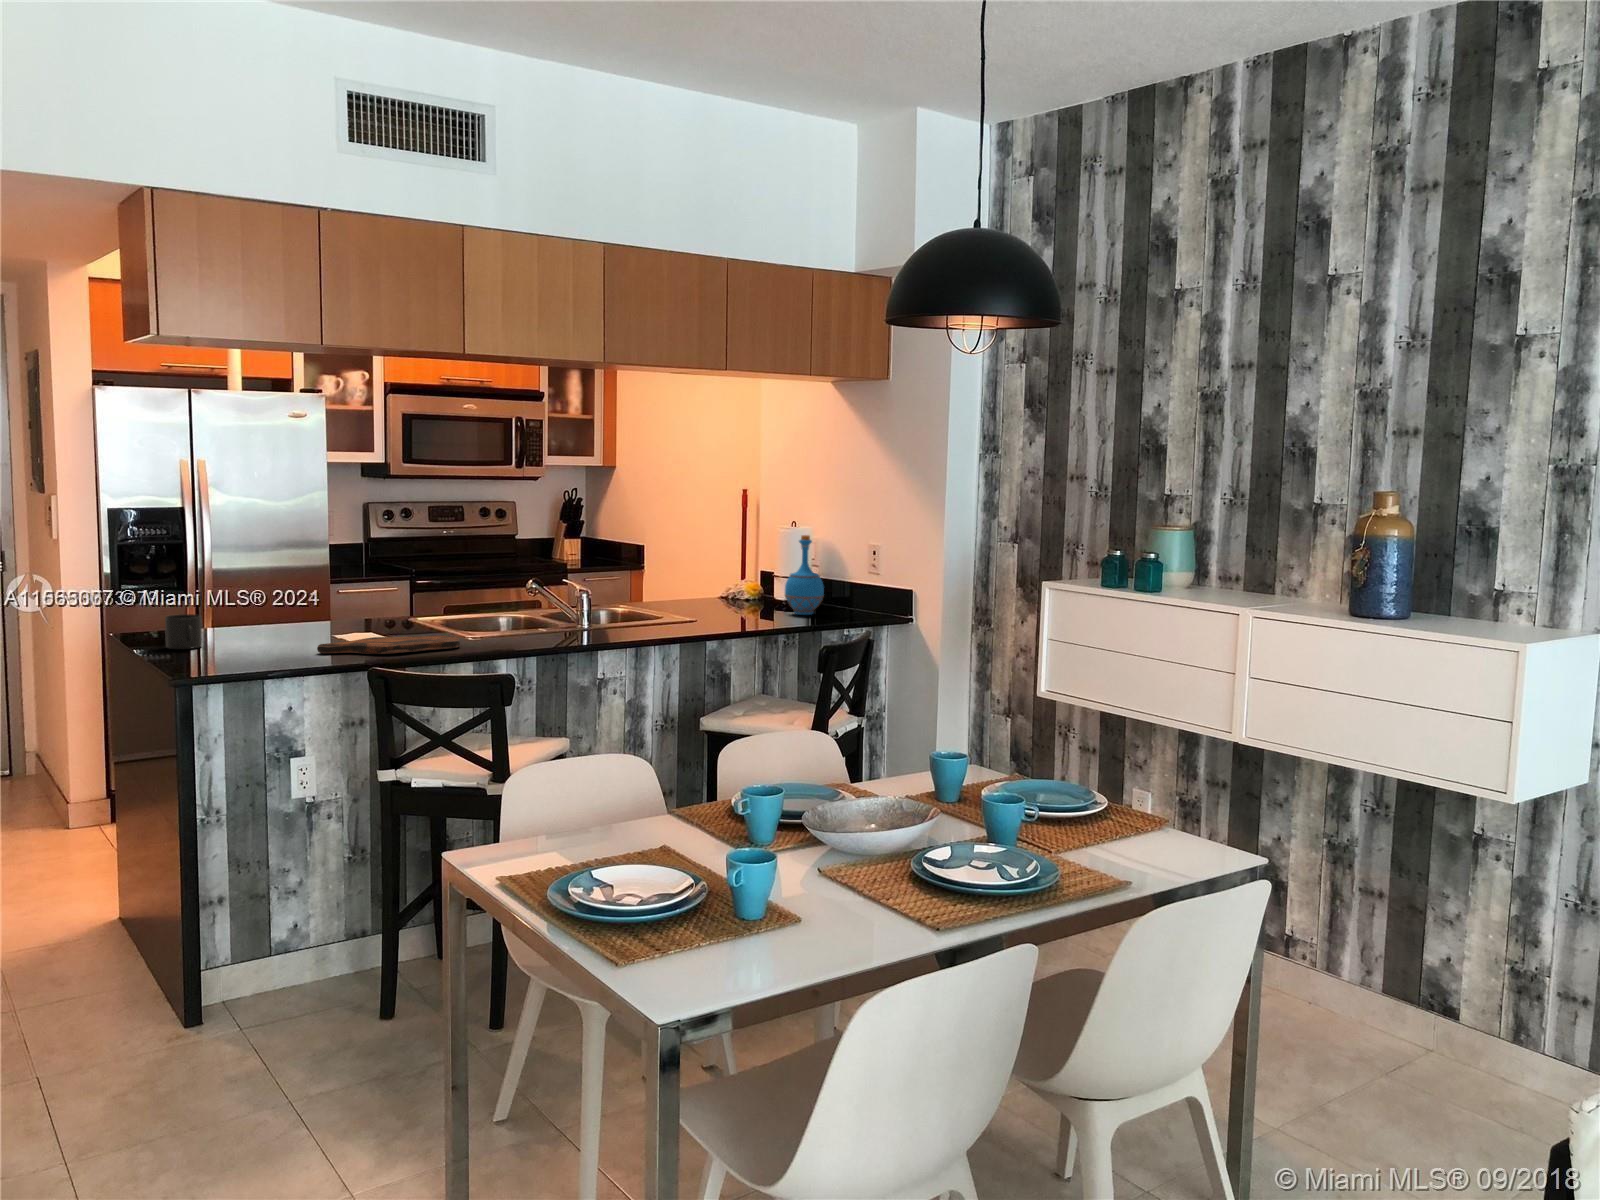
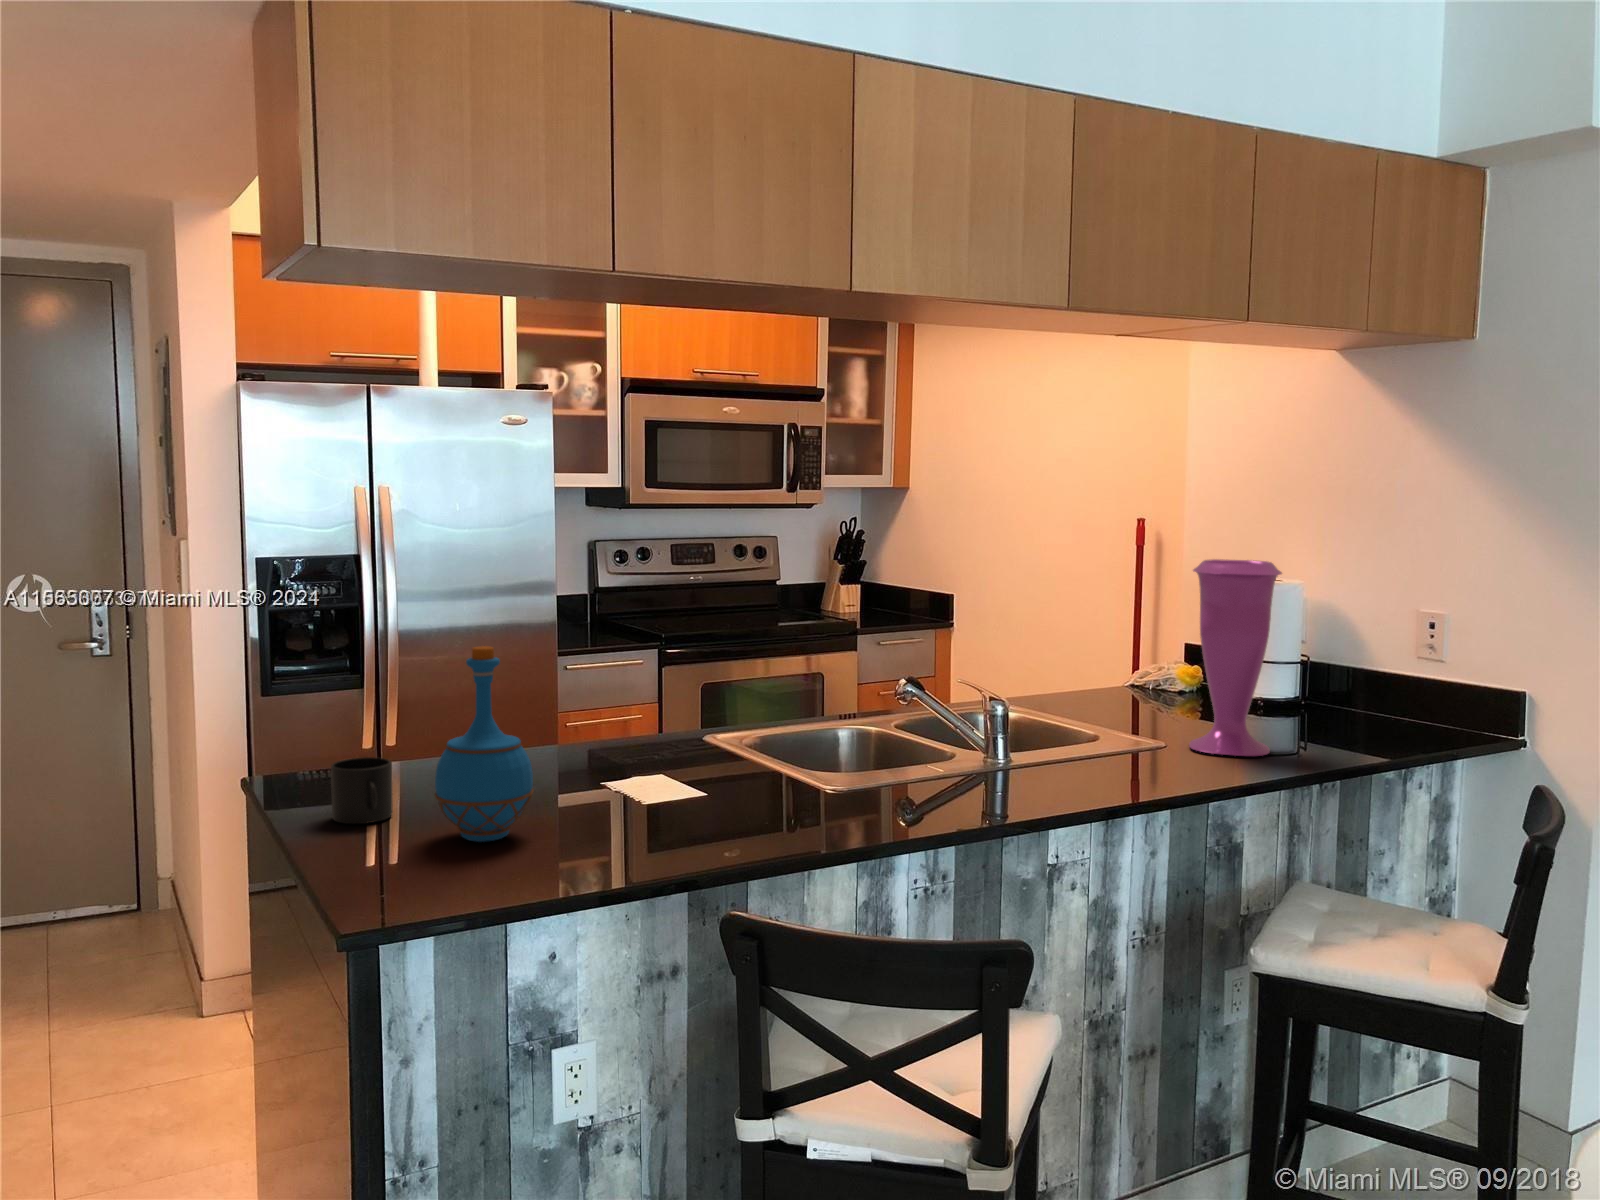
vase: none [710,509,763,625] -> present [1189,559,1282,756]
bottle: present [785,535,824,615] -> present [434,646,534,842]
cutting board: present [317,635,460,654] -> none [593,794,832,842]

